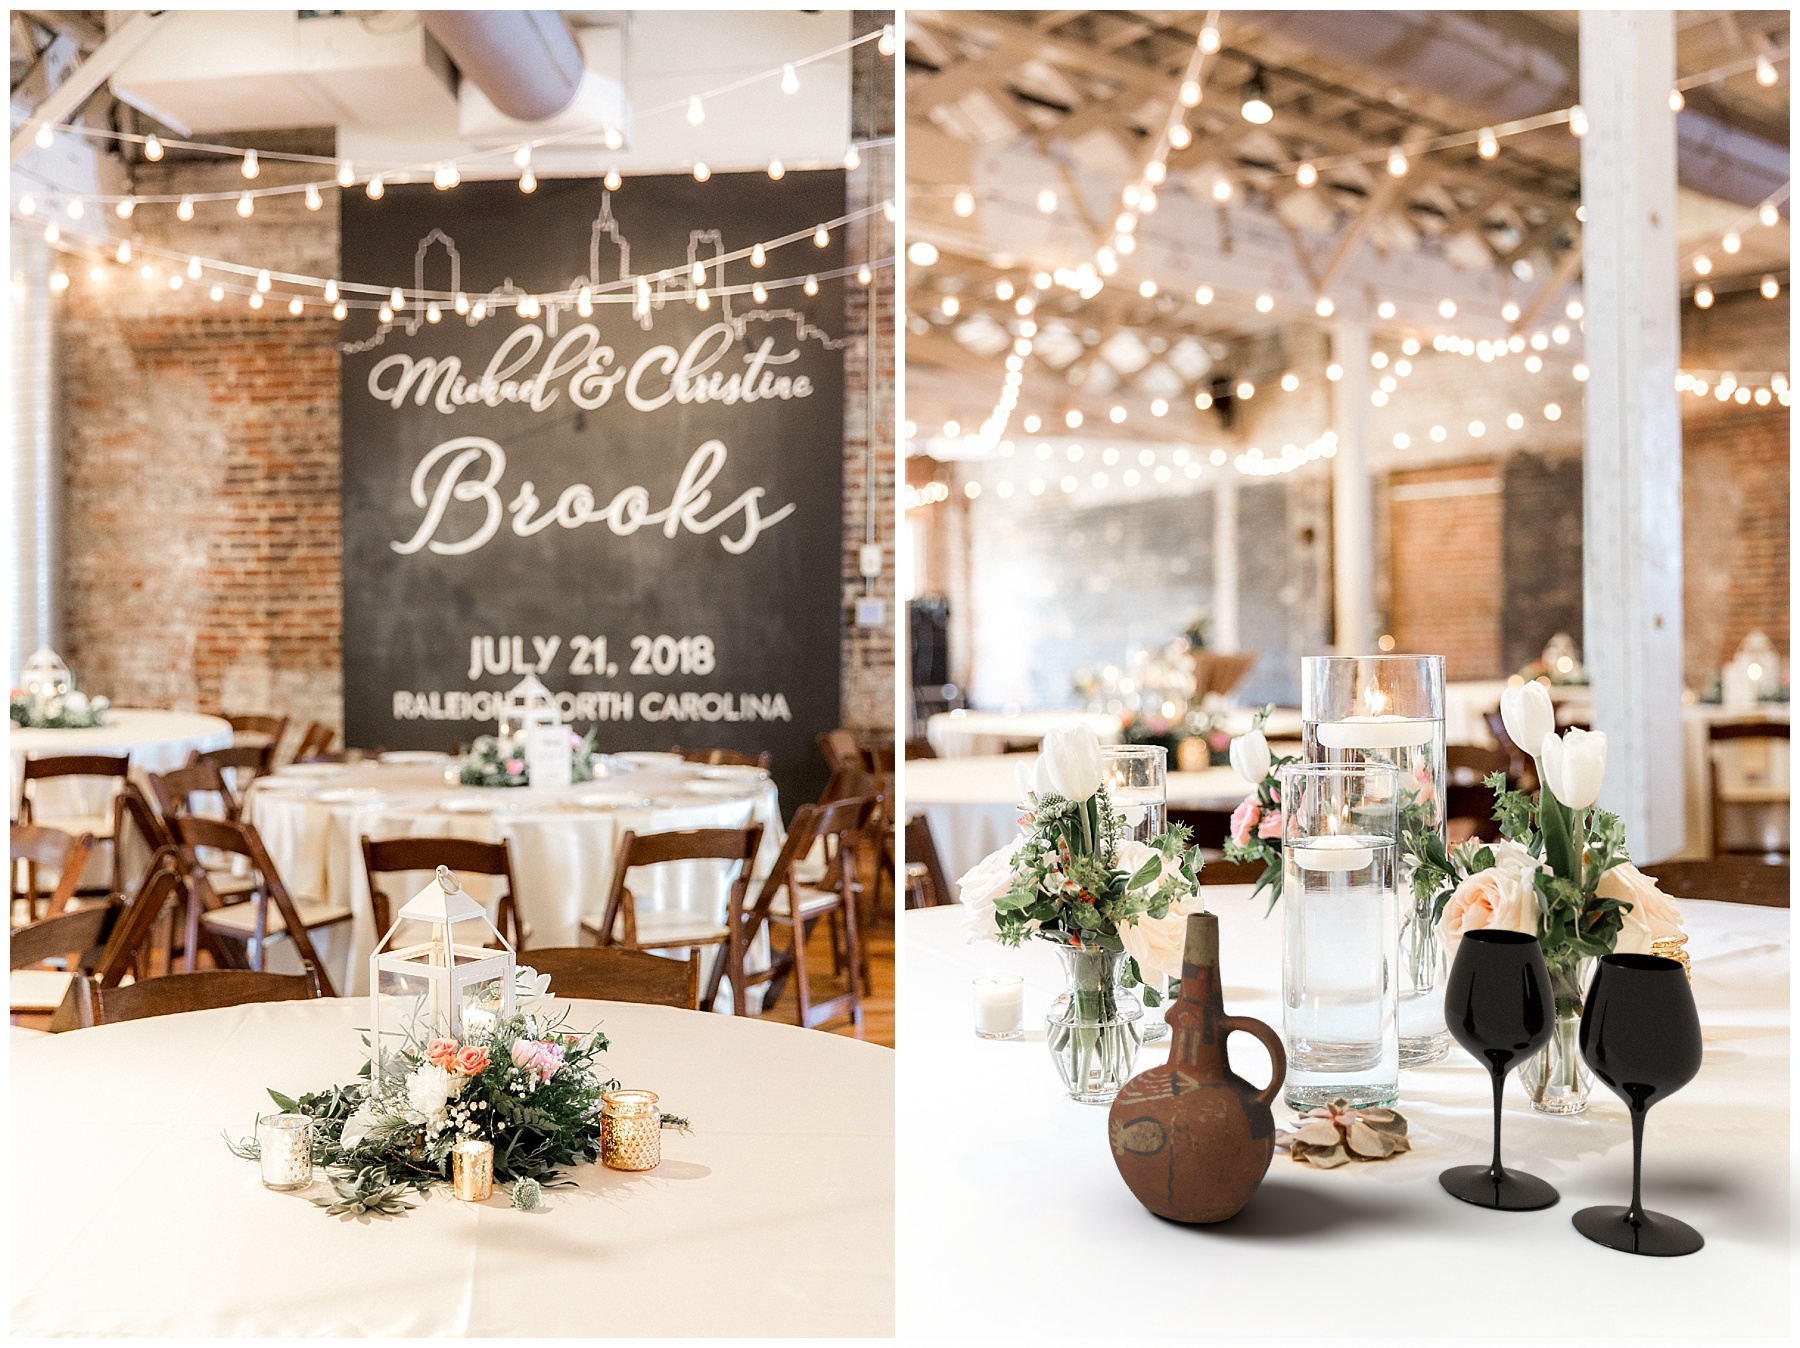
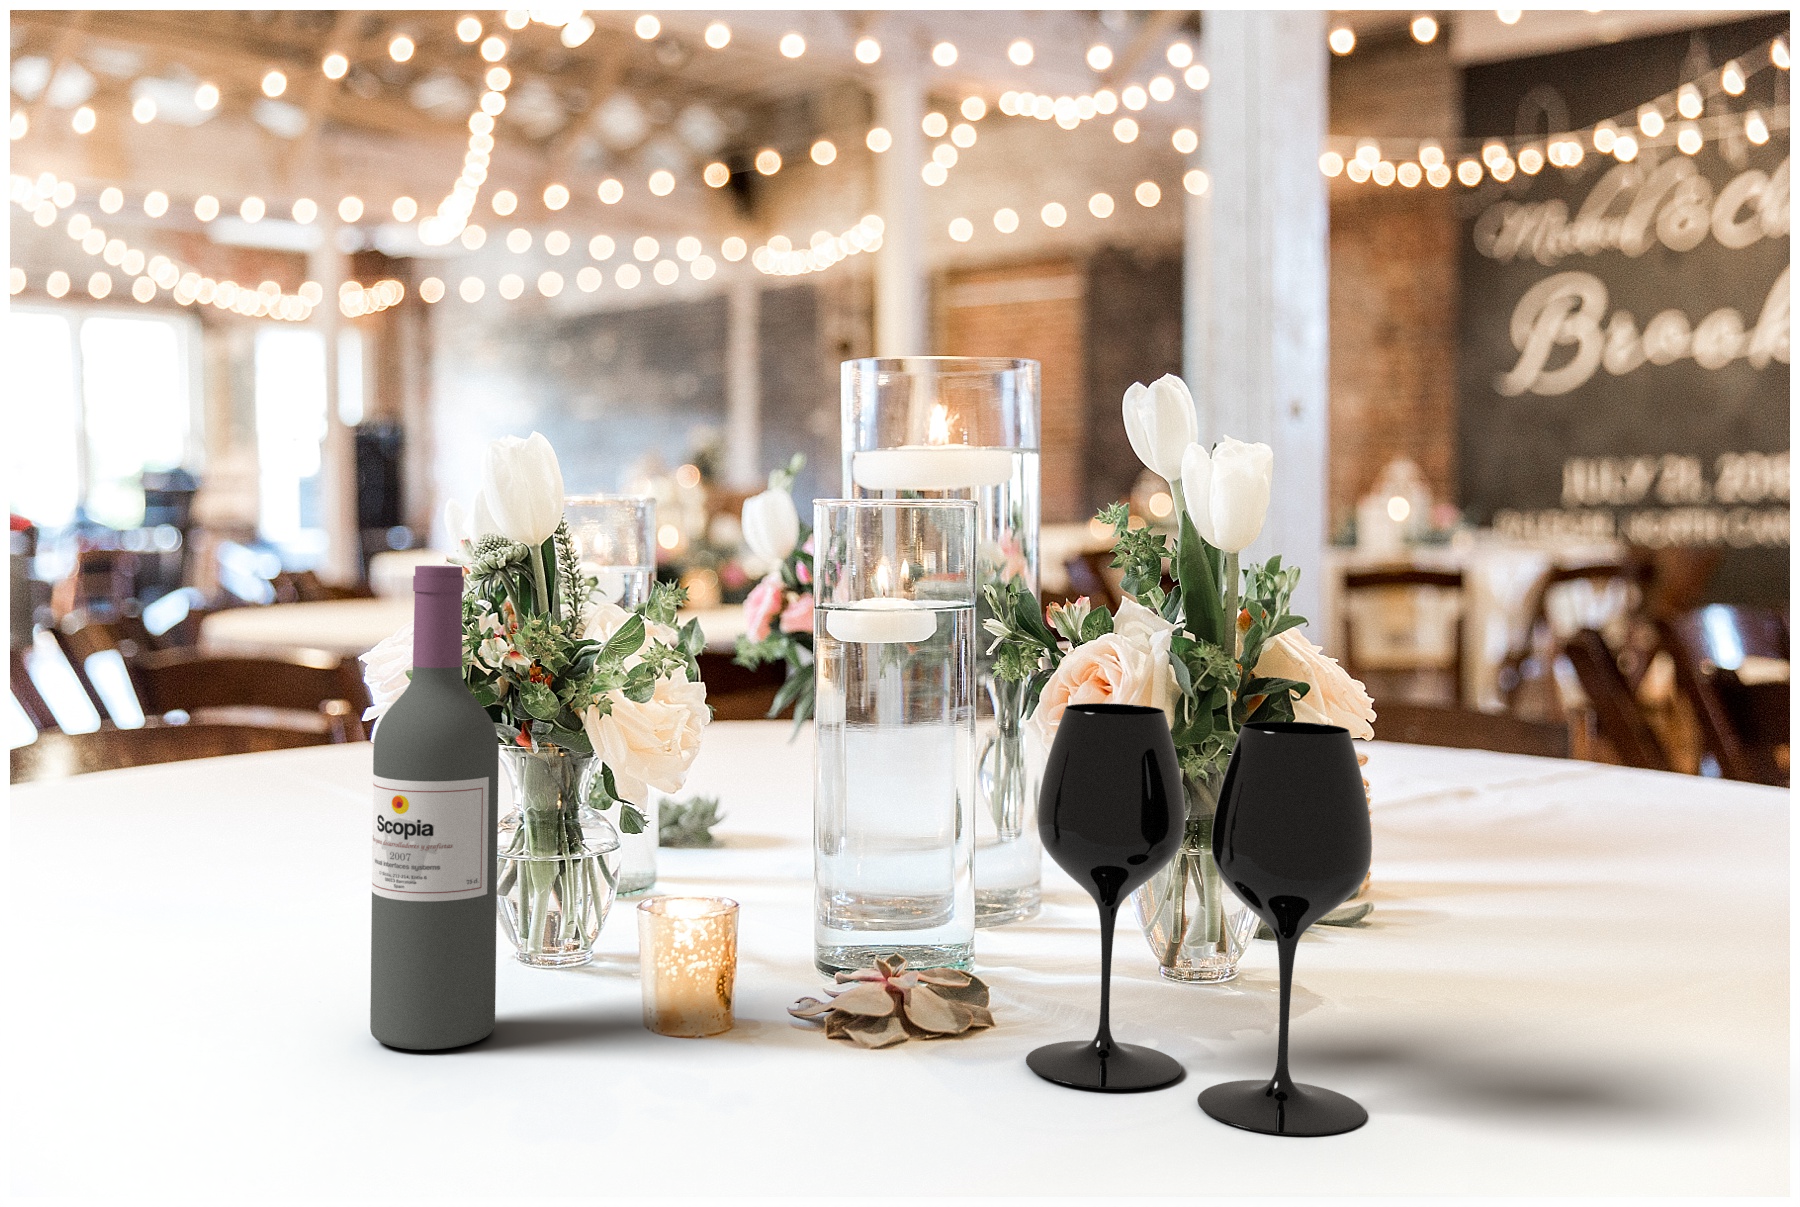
wine bottle: none [980,827,1061,1151] -> present [370,566,499,1050]
ceramic pitcher: present [1108,913,1287,1223] -> none [539,666,806,1126]

